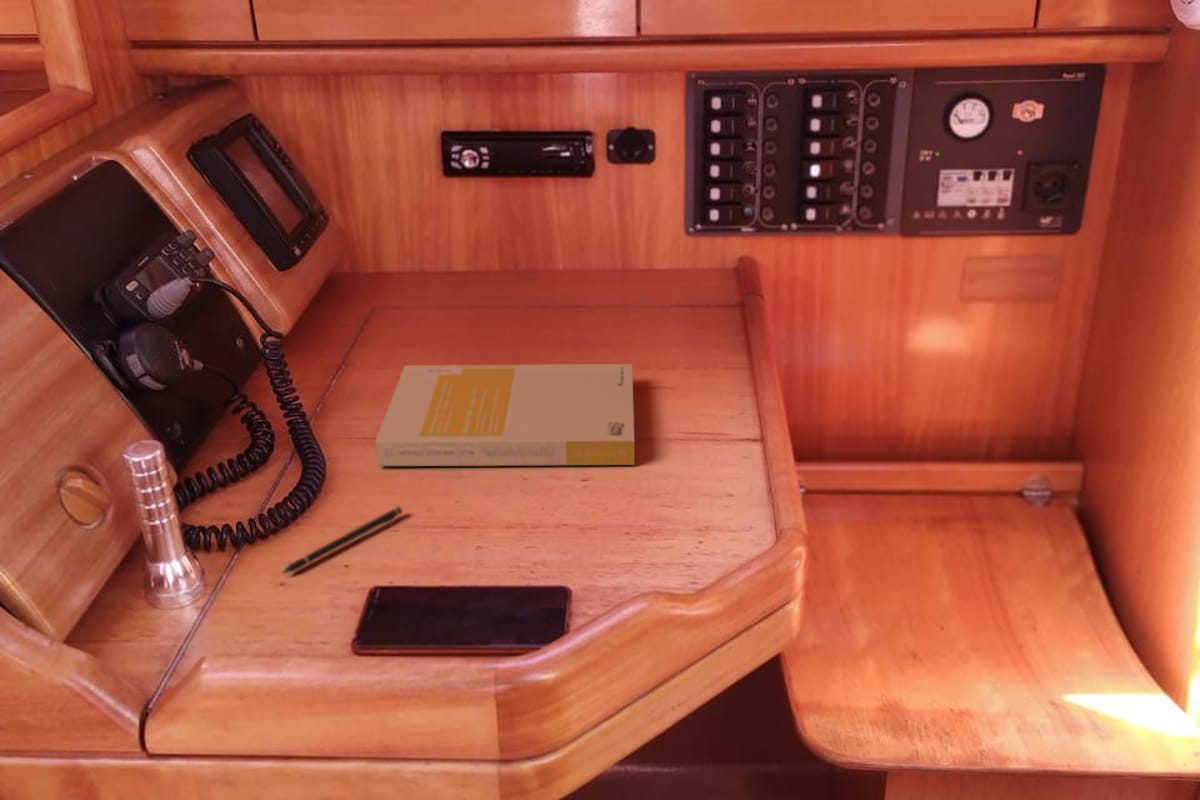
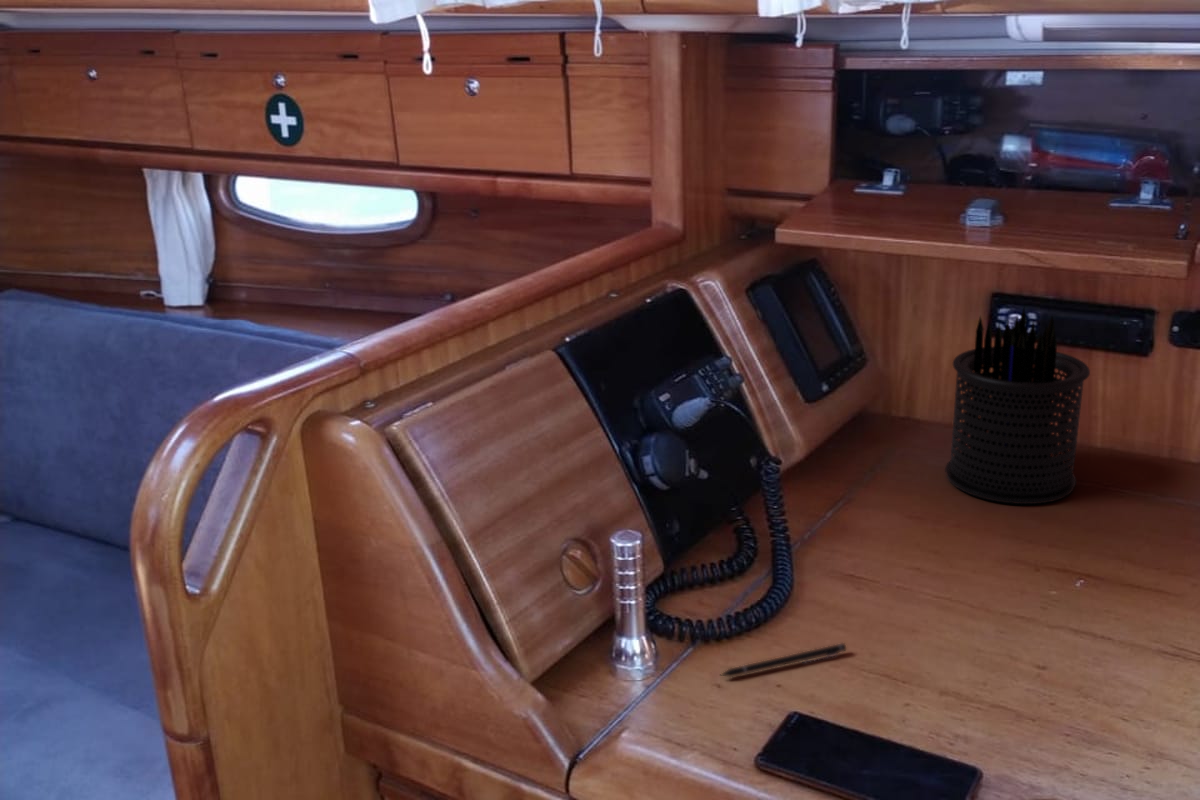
pen holder: none [424,138,555,338] -> present [945,308,1090,504]
book: present [375,364,634,466] -> none [840,511,1136,666]

